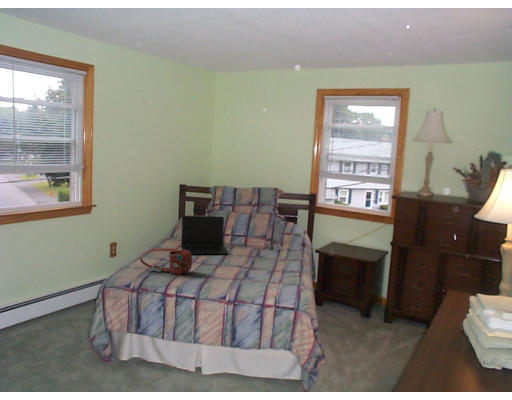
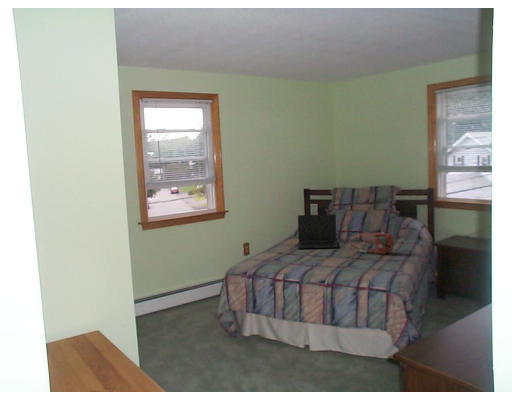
handbag: present [140,249,192,275] -> present [350,233,394,254]

